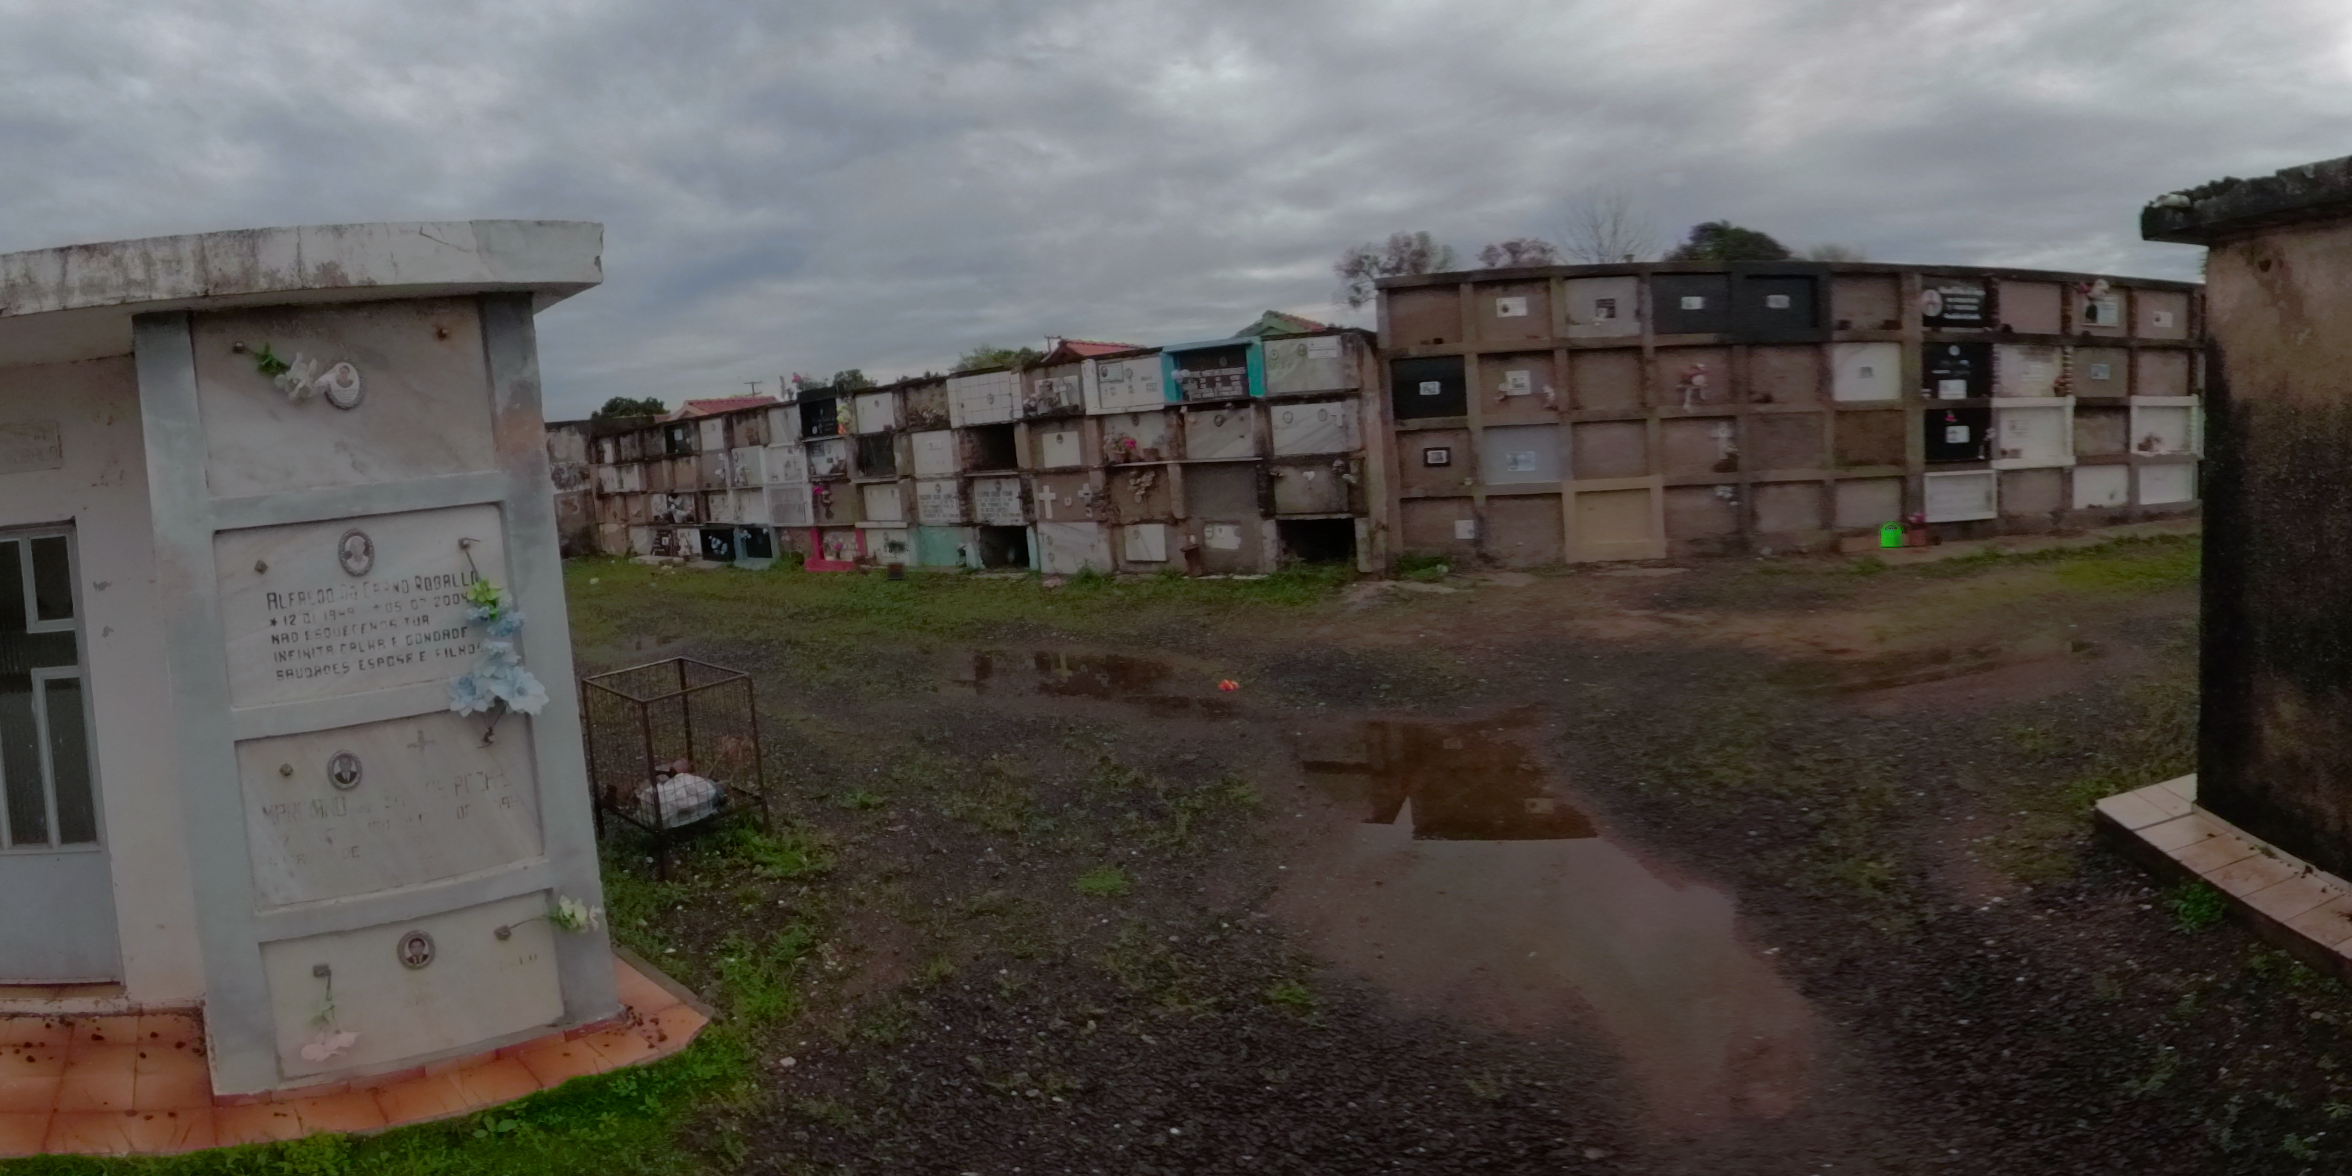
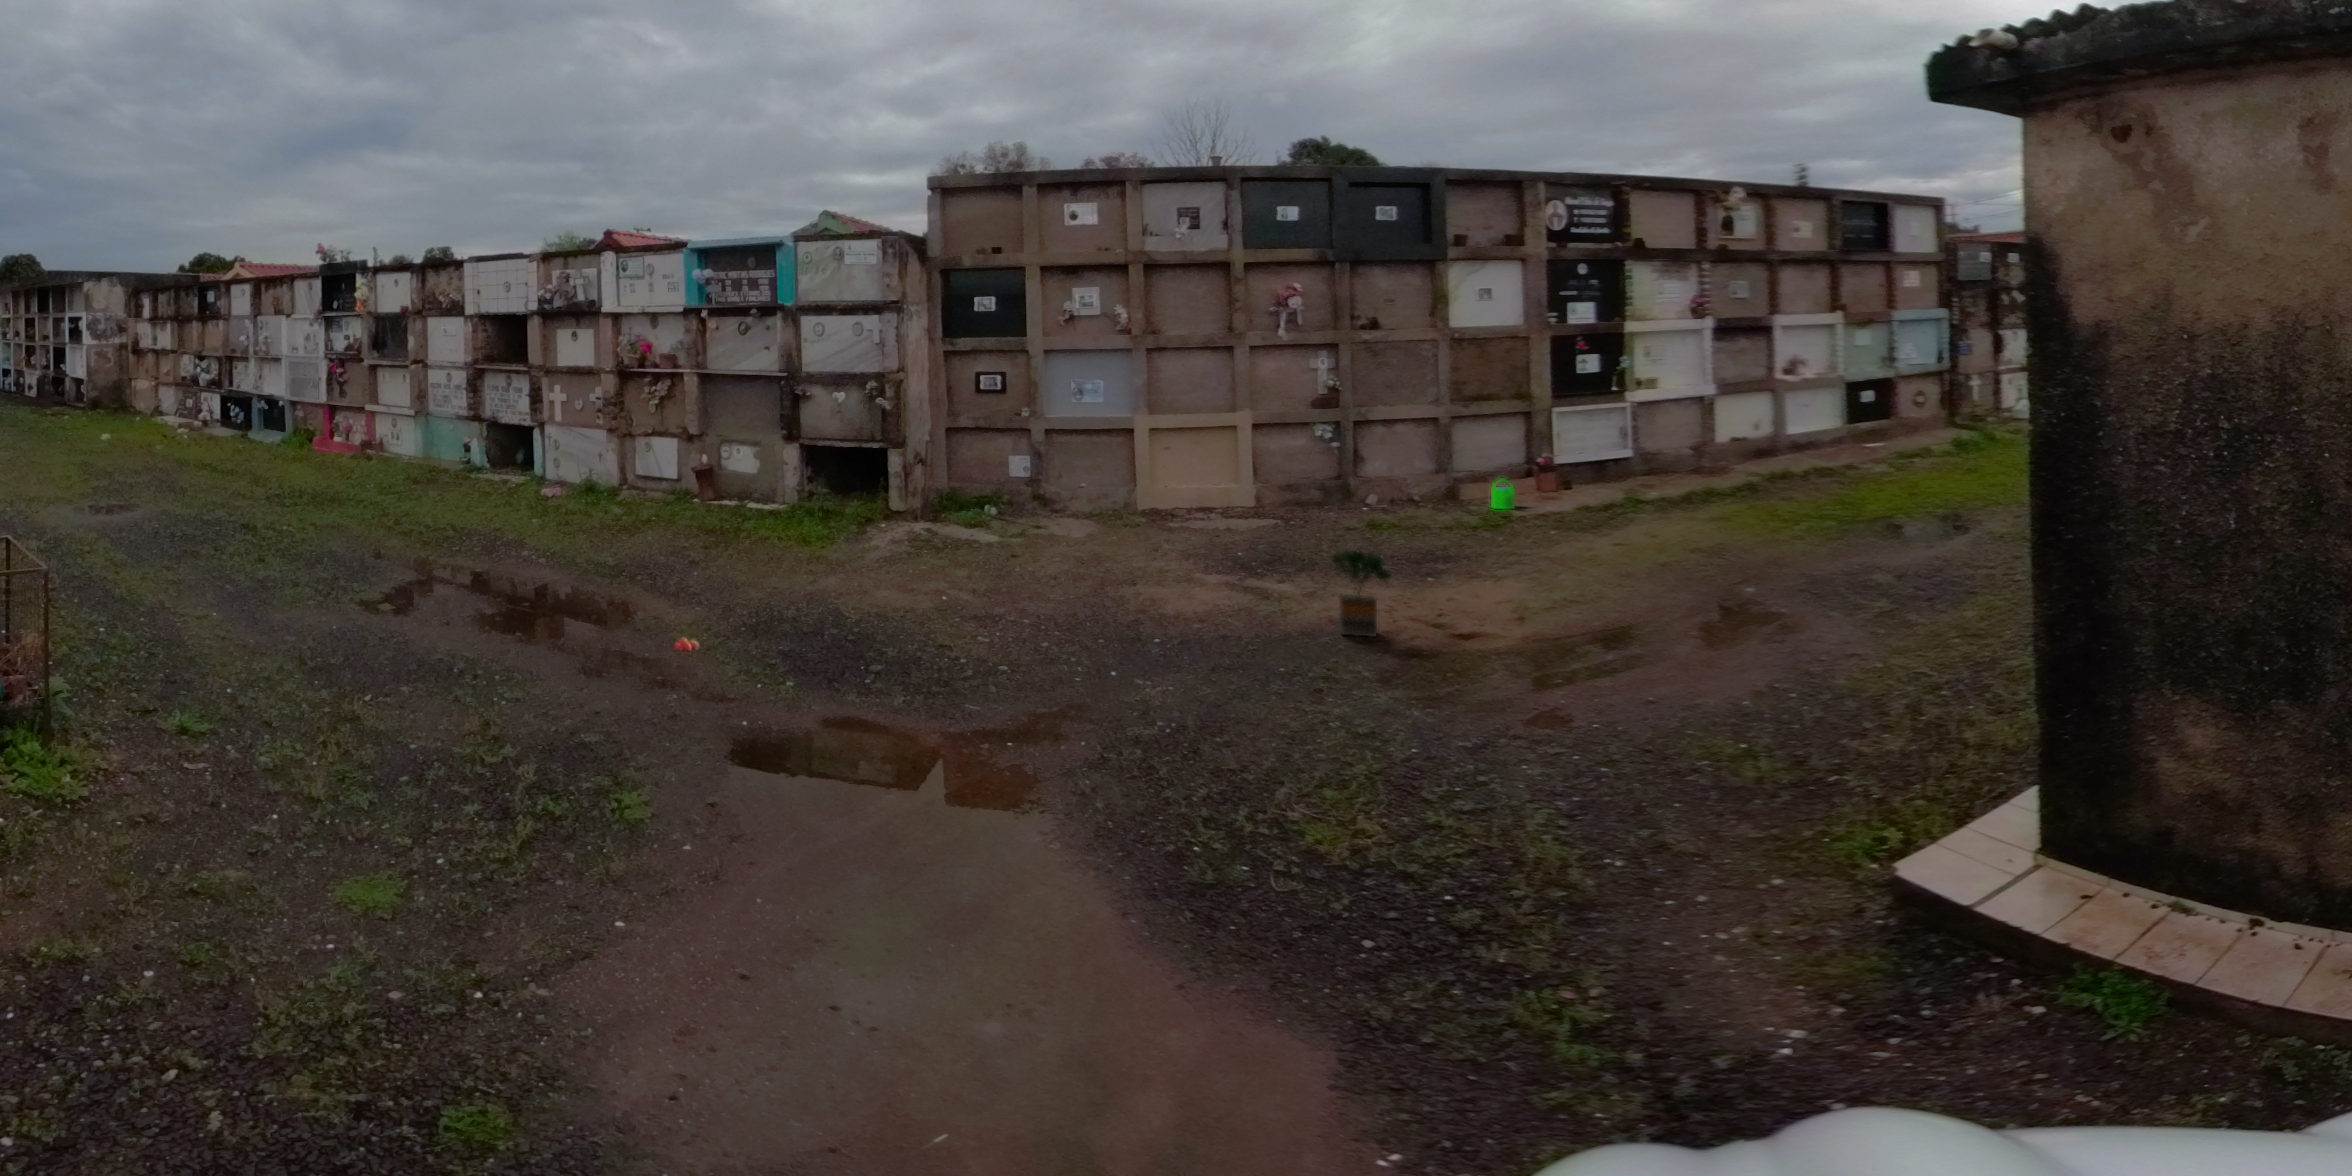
potted tree: present [885,540,908,580] -> present [1329,551,1391,636]

